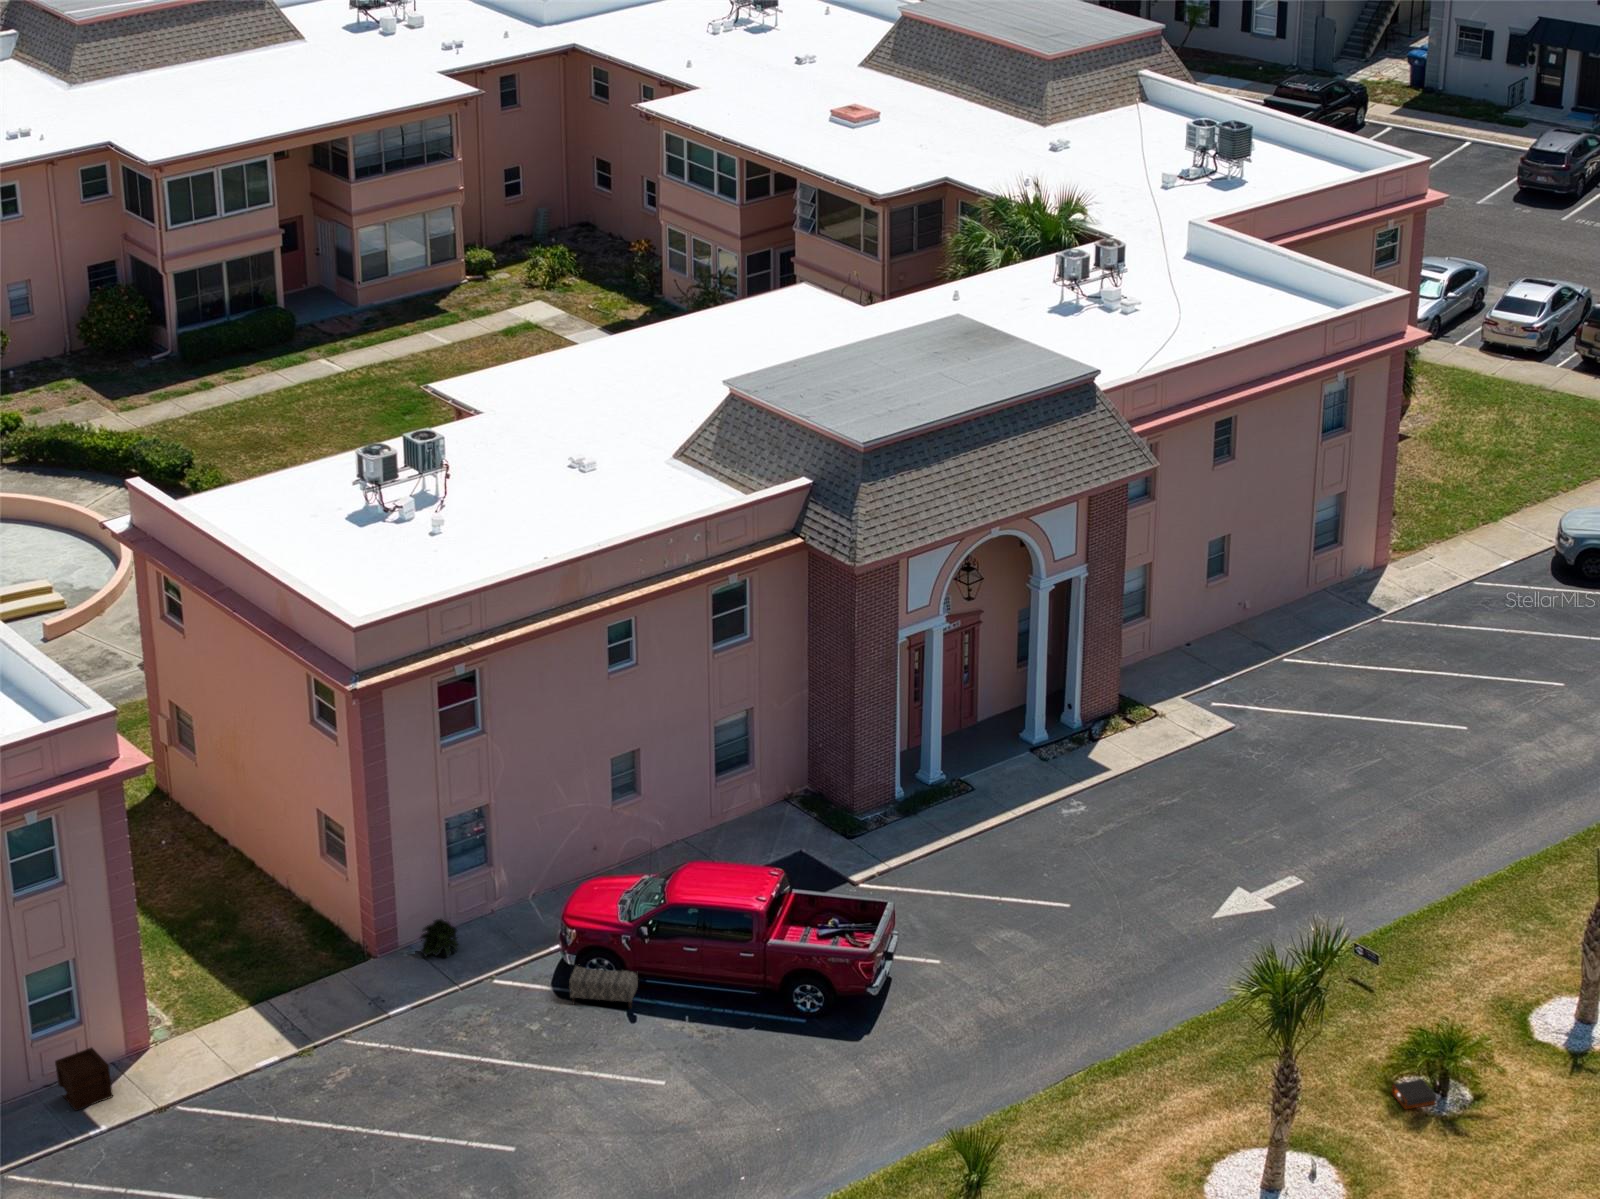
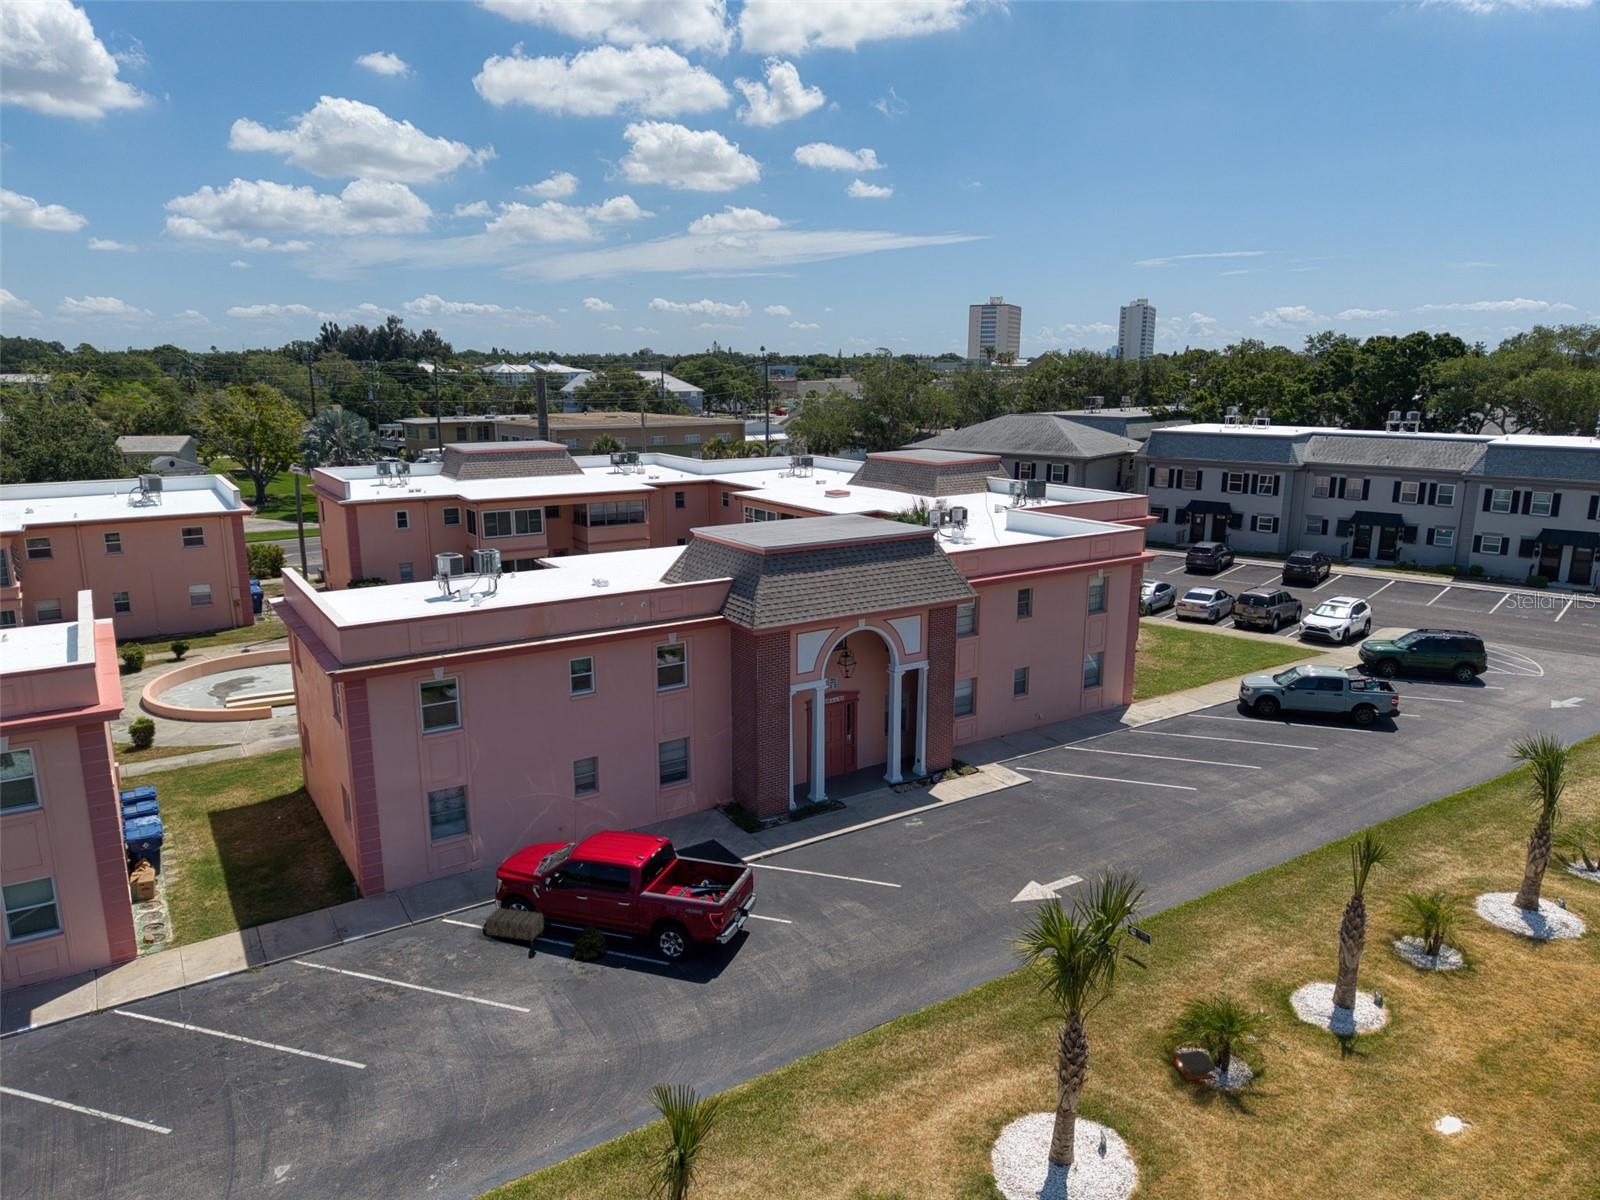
potted plant: present [420,919,458,957] -> present [572,926,607,961]
wooden crate: present [55,1048,113,1110] -> none [31,950,79,1005]

